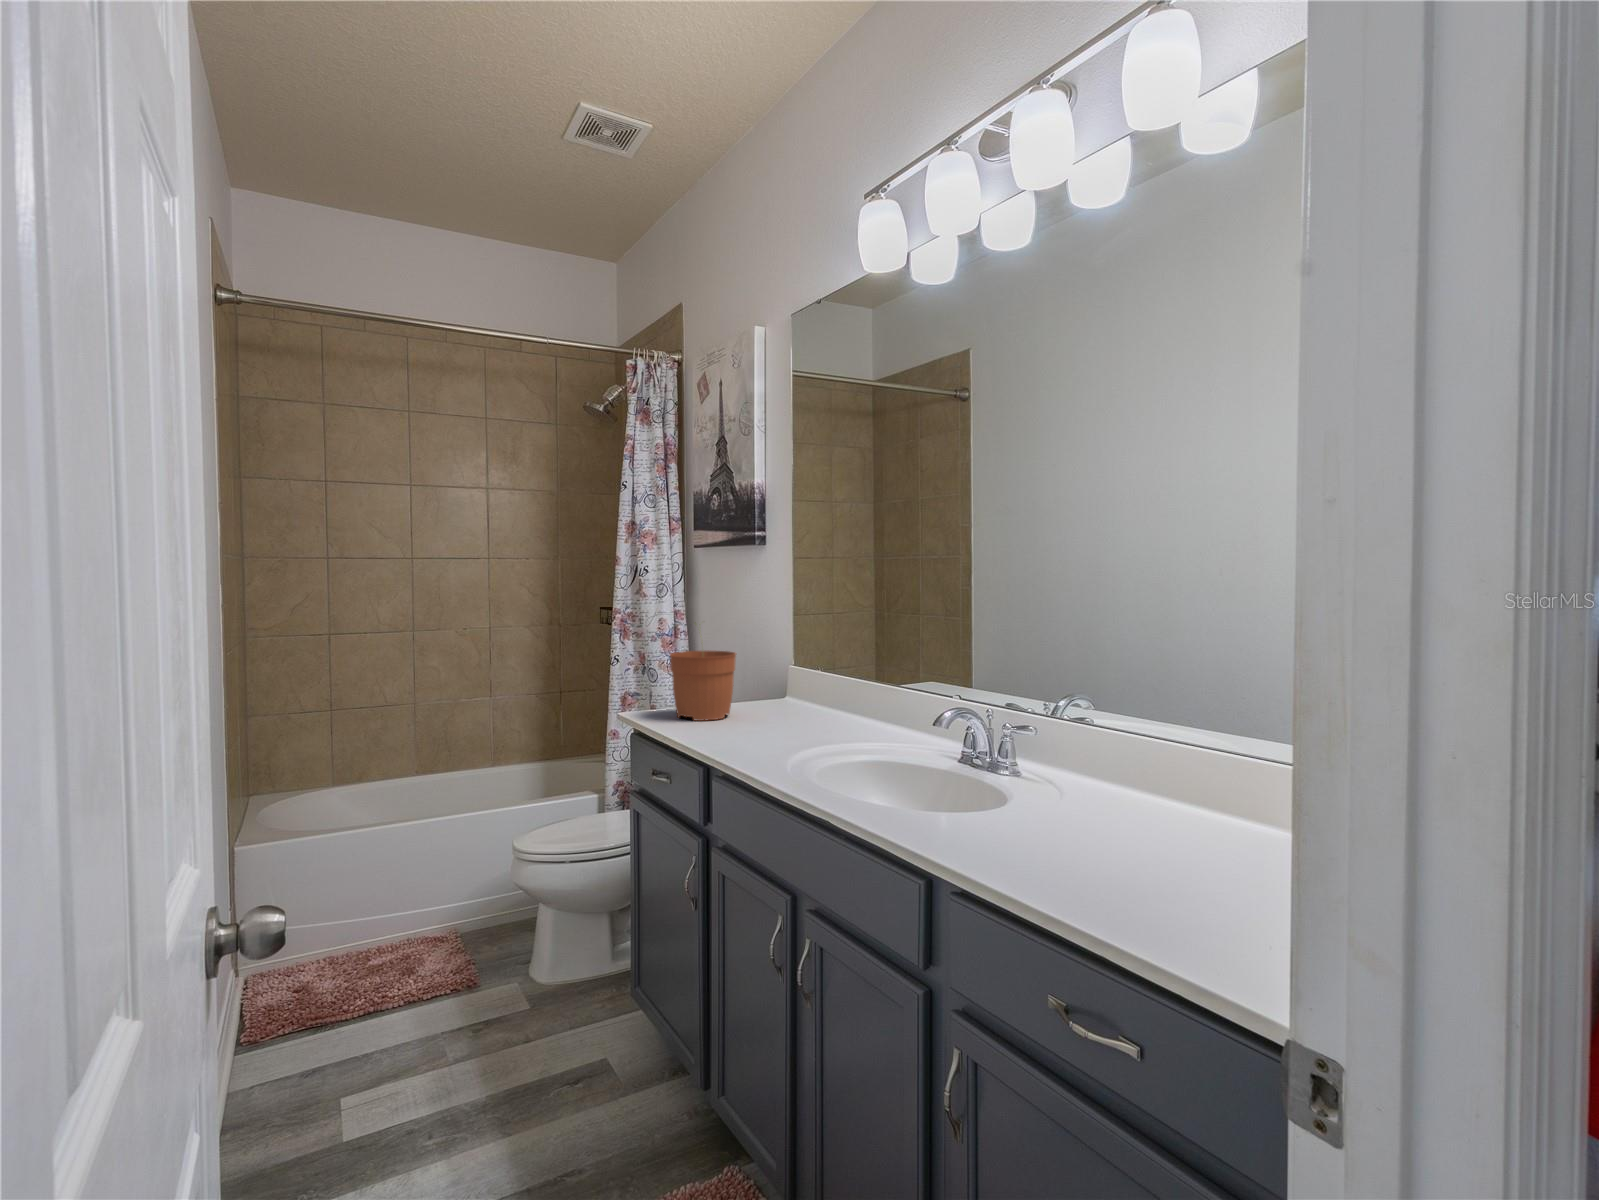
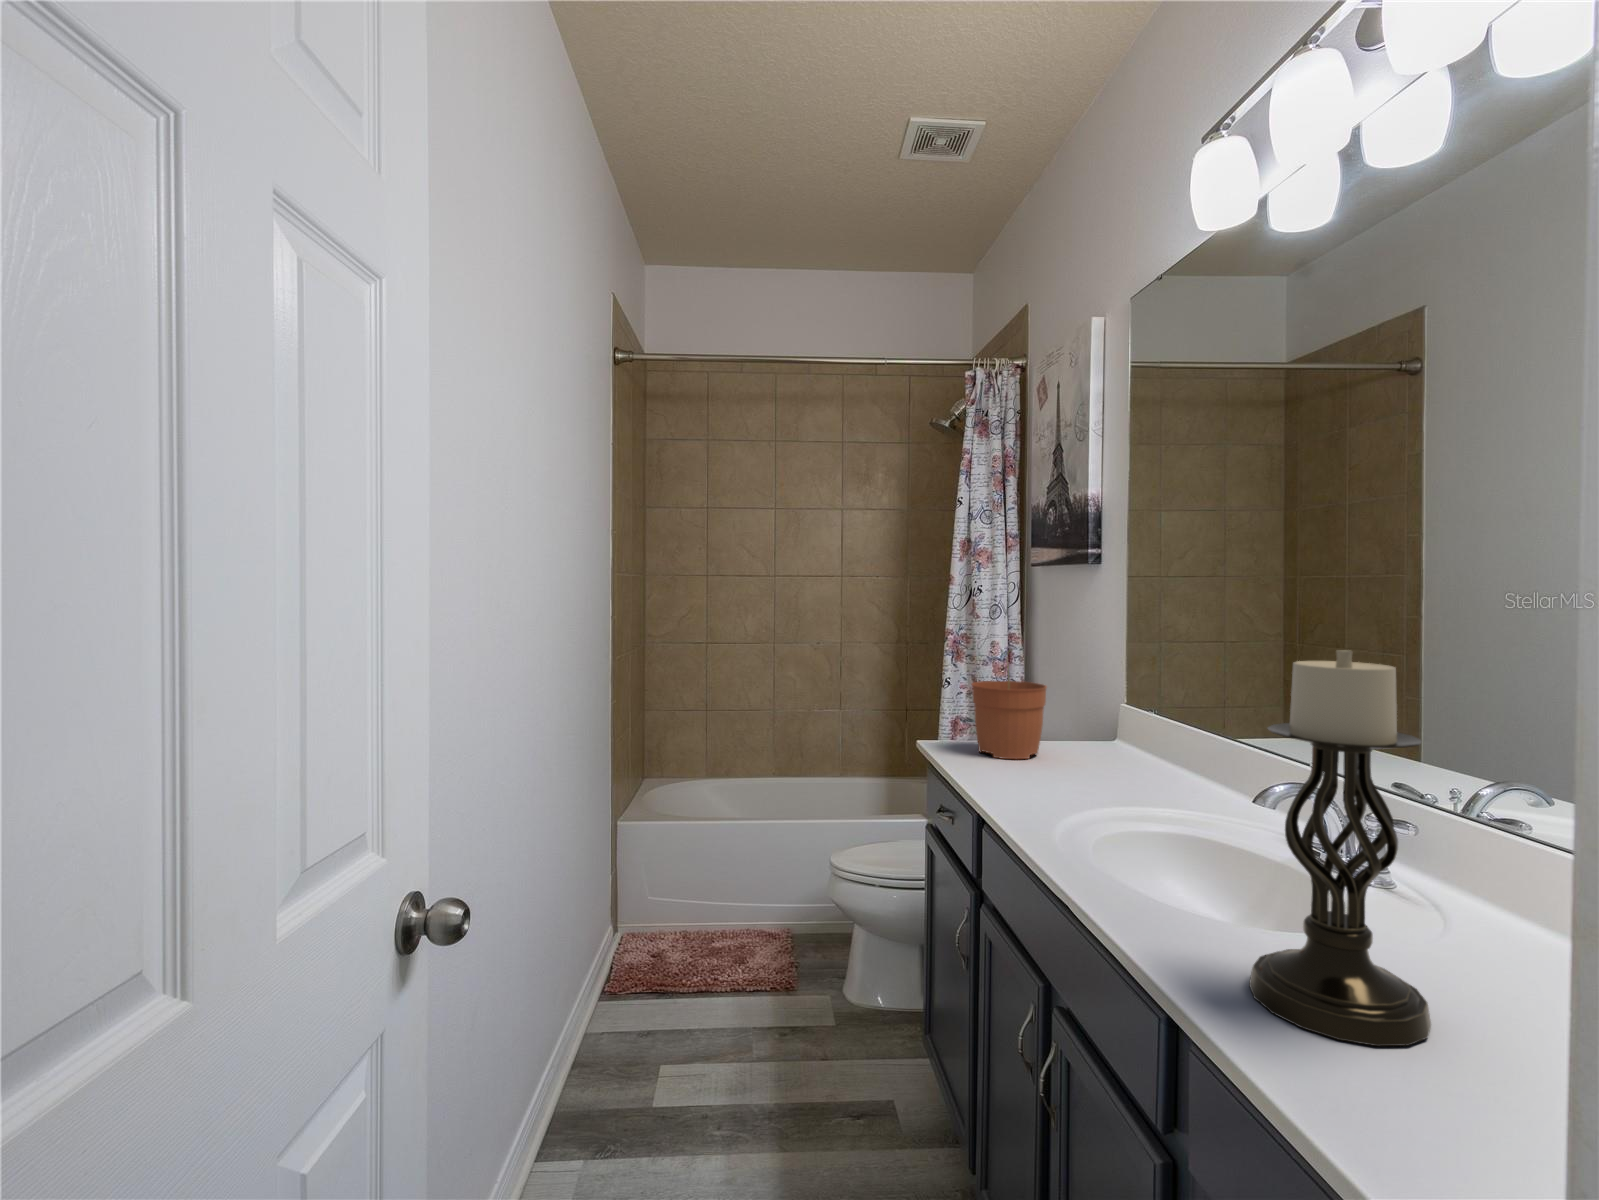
candle holder: none [979,597,1092,870] -> present [1249,650,1431,1046]

